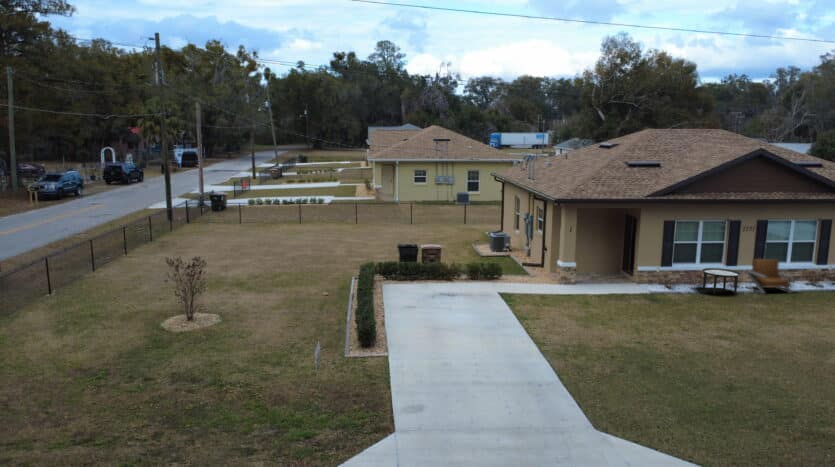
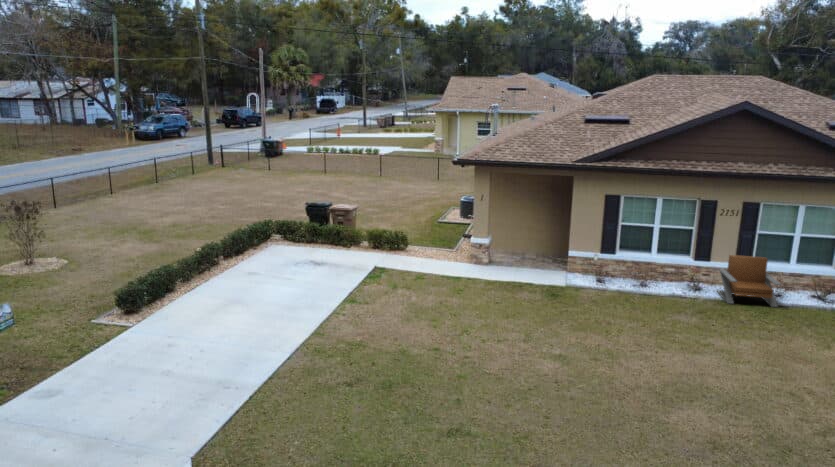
round table: present [702,268,740,294] -> none [648,261,699,300]

